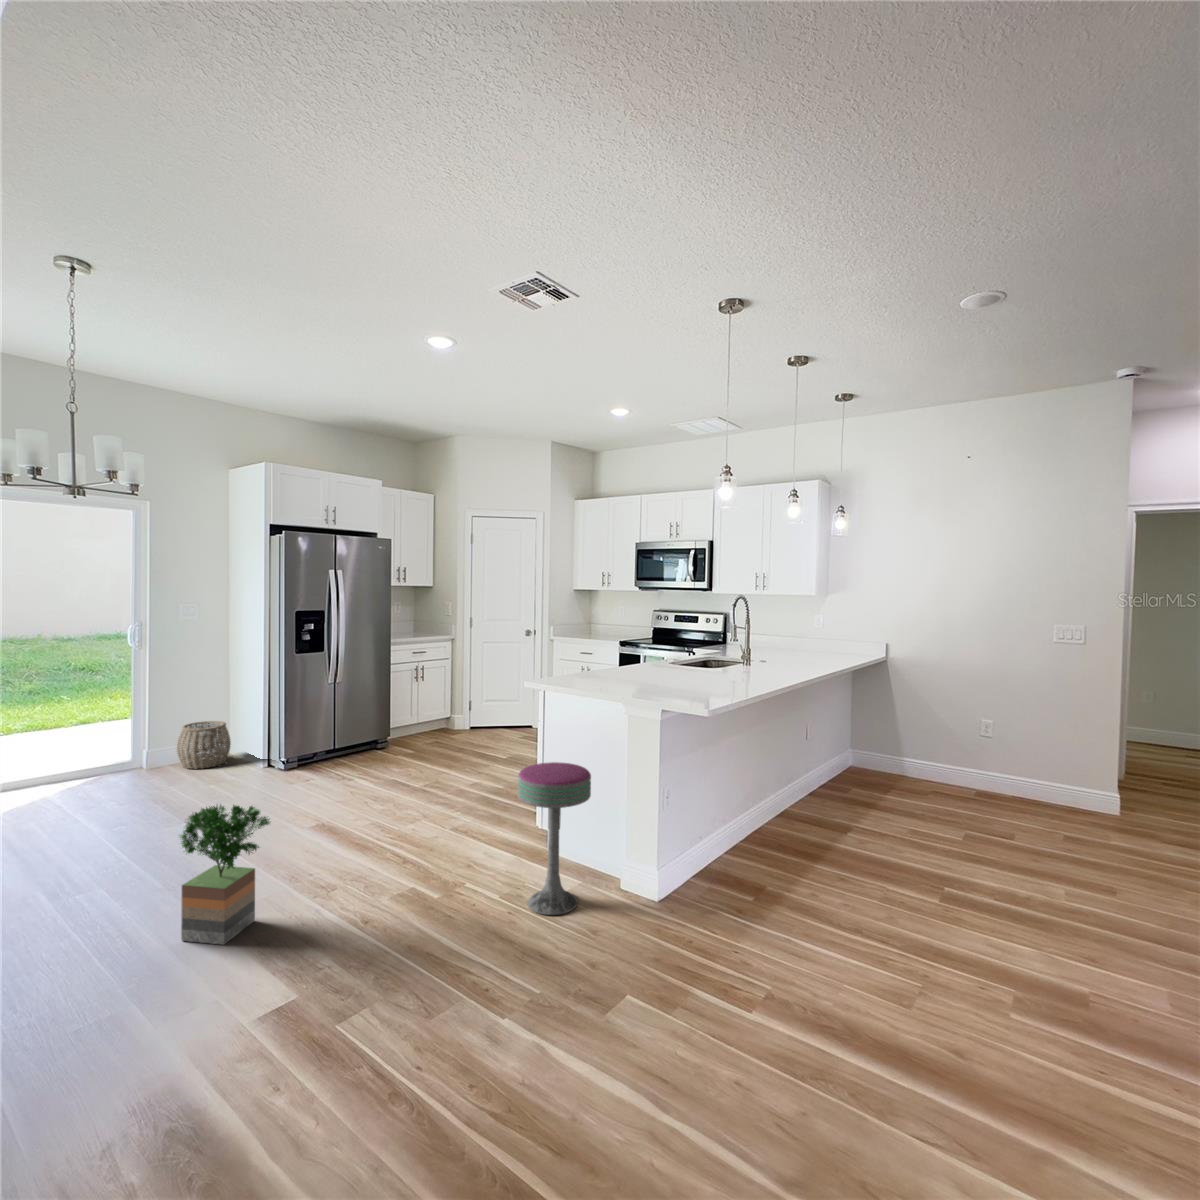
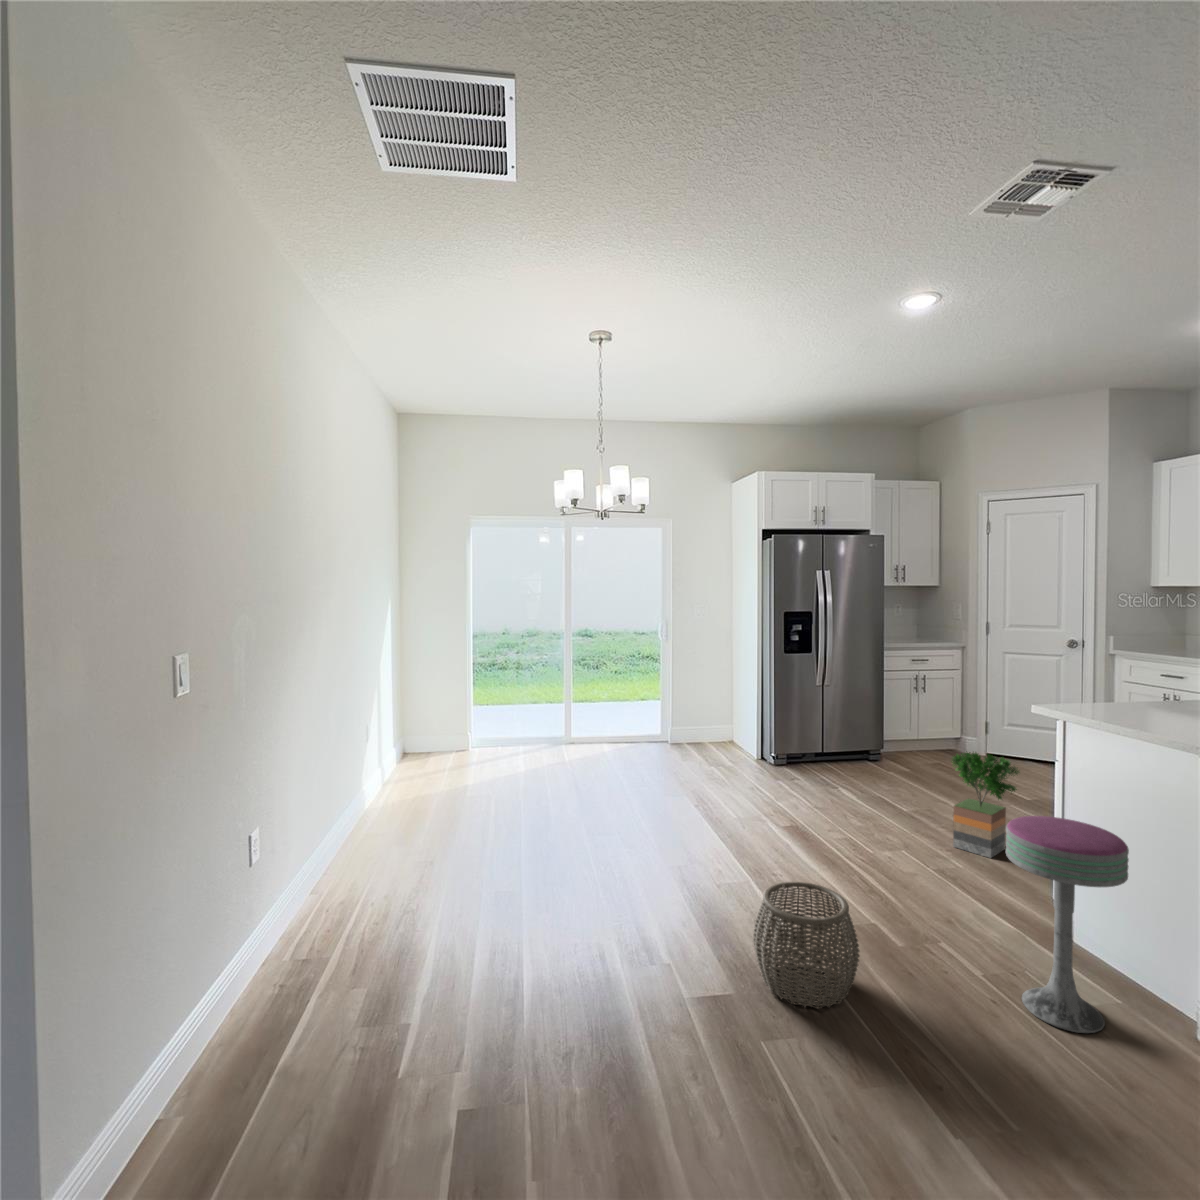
woven basket: present [177,721,231,769] -> present [753,882,860,1009]
potted tree: present [180,805,270,945] -> present [952,751,1020,858]

